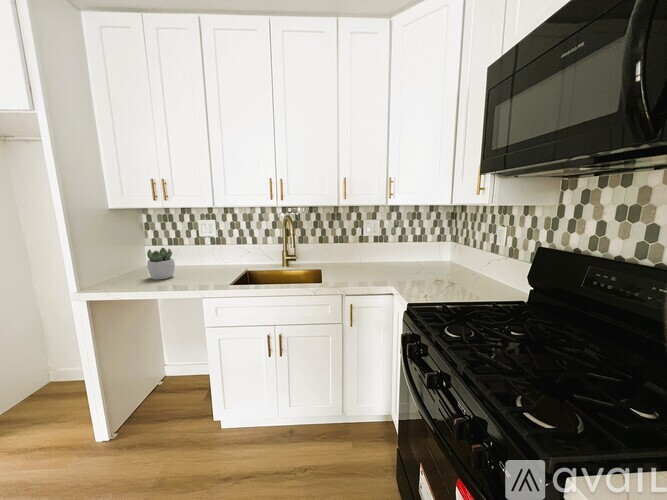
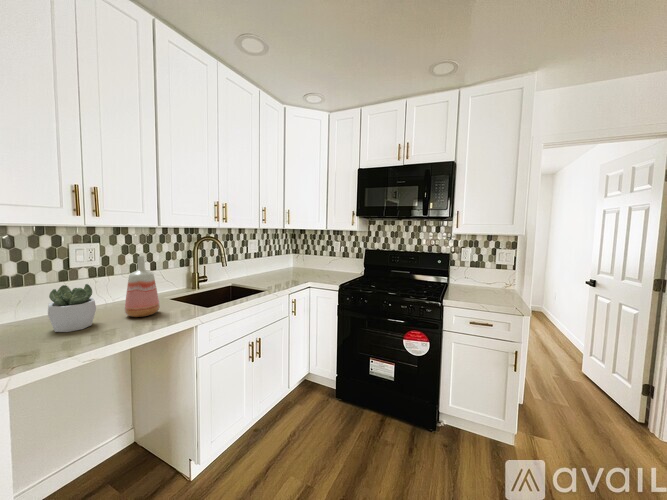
vase: none [185,231,211,281] -> present [125,256,160,317]

